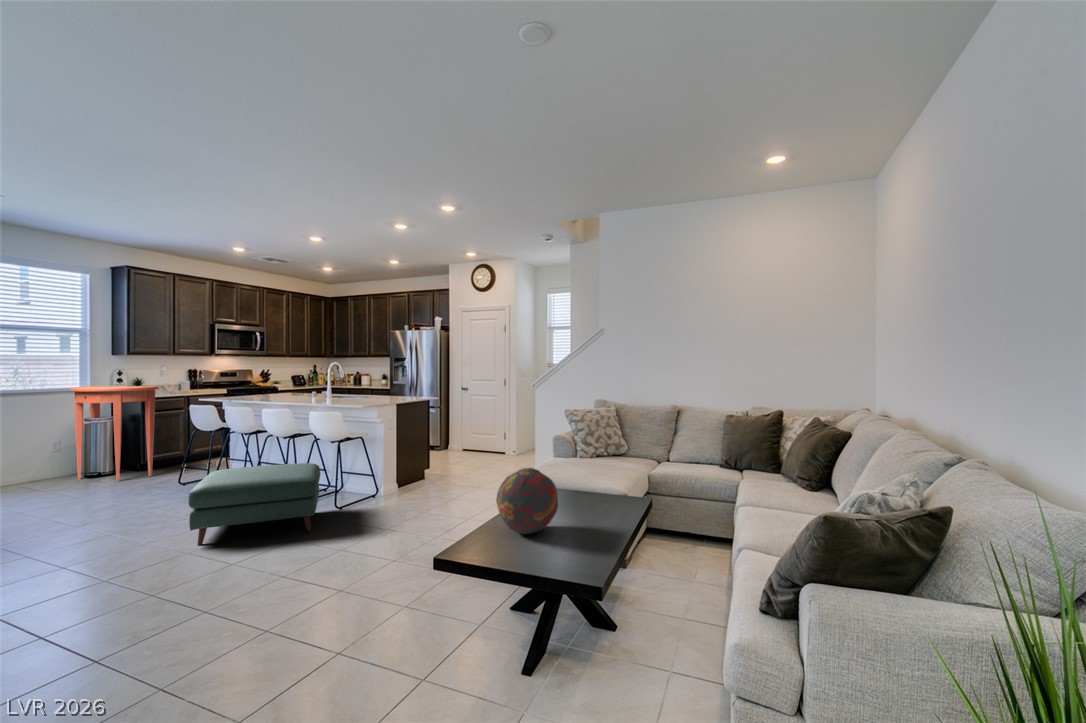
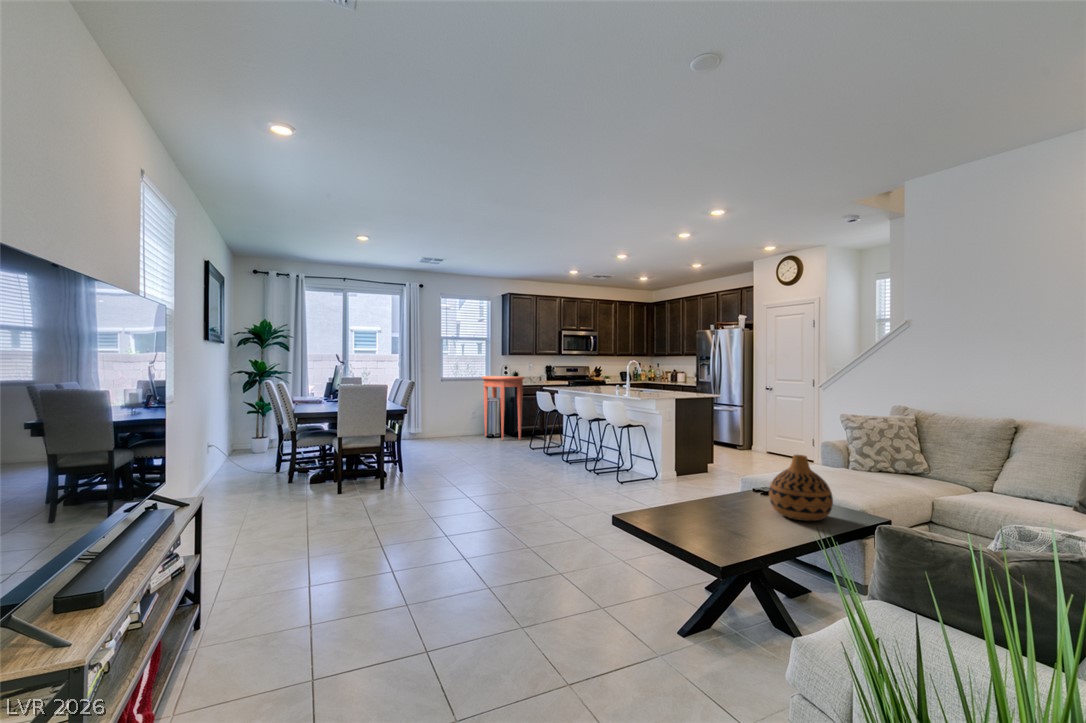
vase: none [570,453,623,515] -> present [769,455,833,521]
ottoman: present [188,463,320,546] -> none [516,437,606,493]
decorative orb: present [496,468,558,534] -> none [675,456,736,517]

